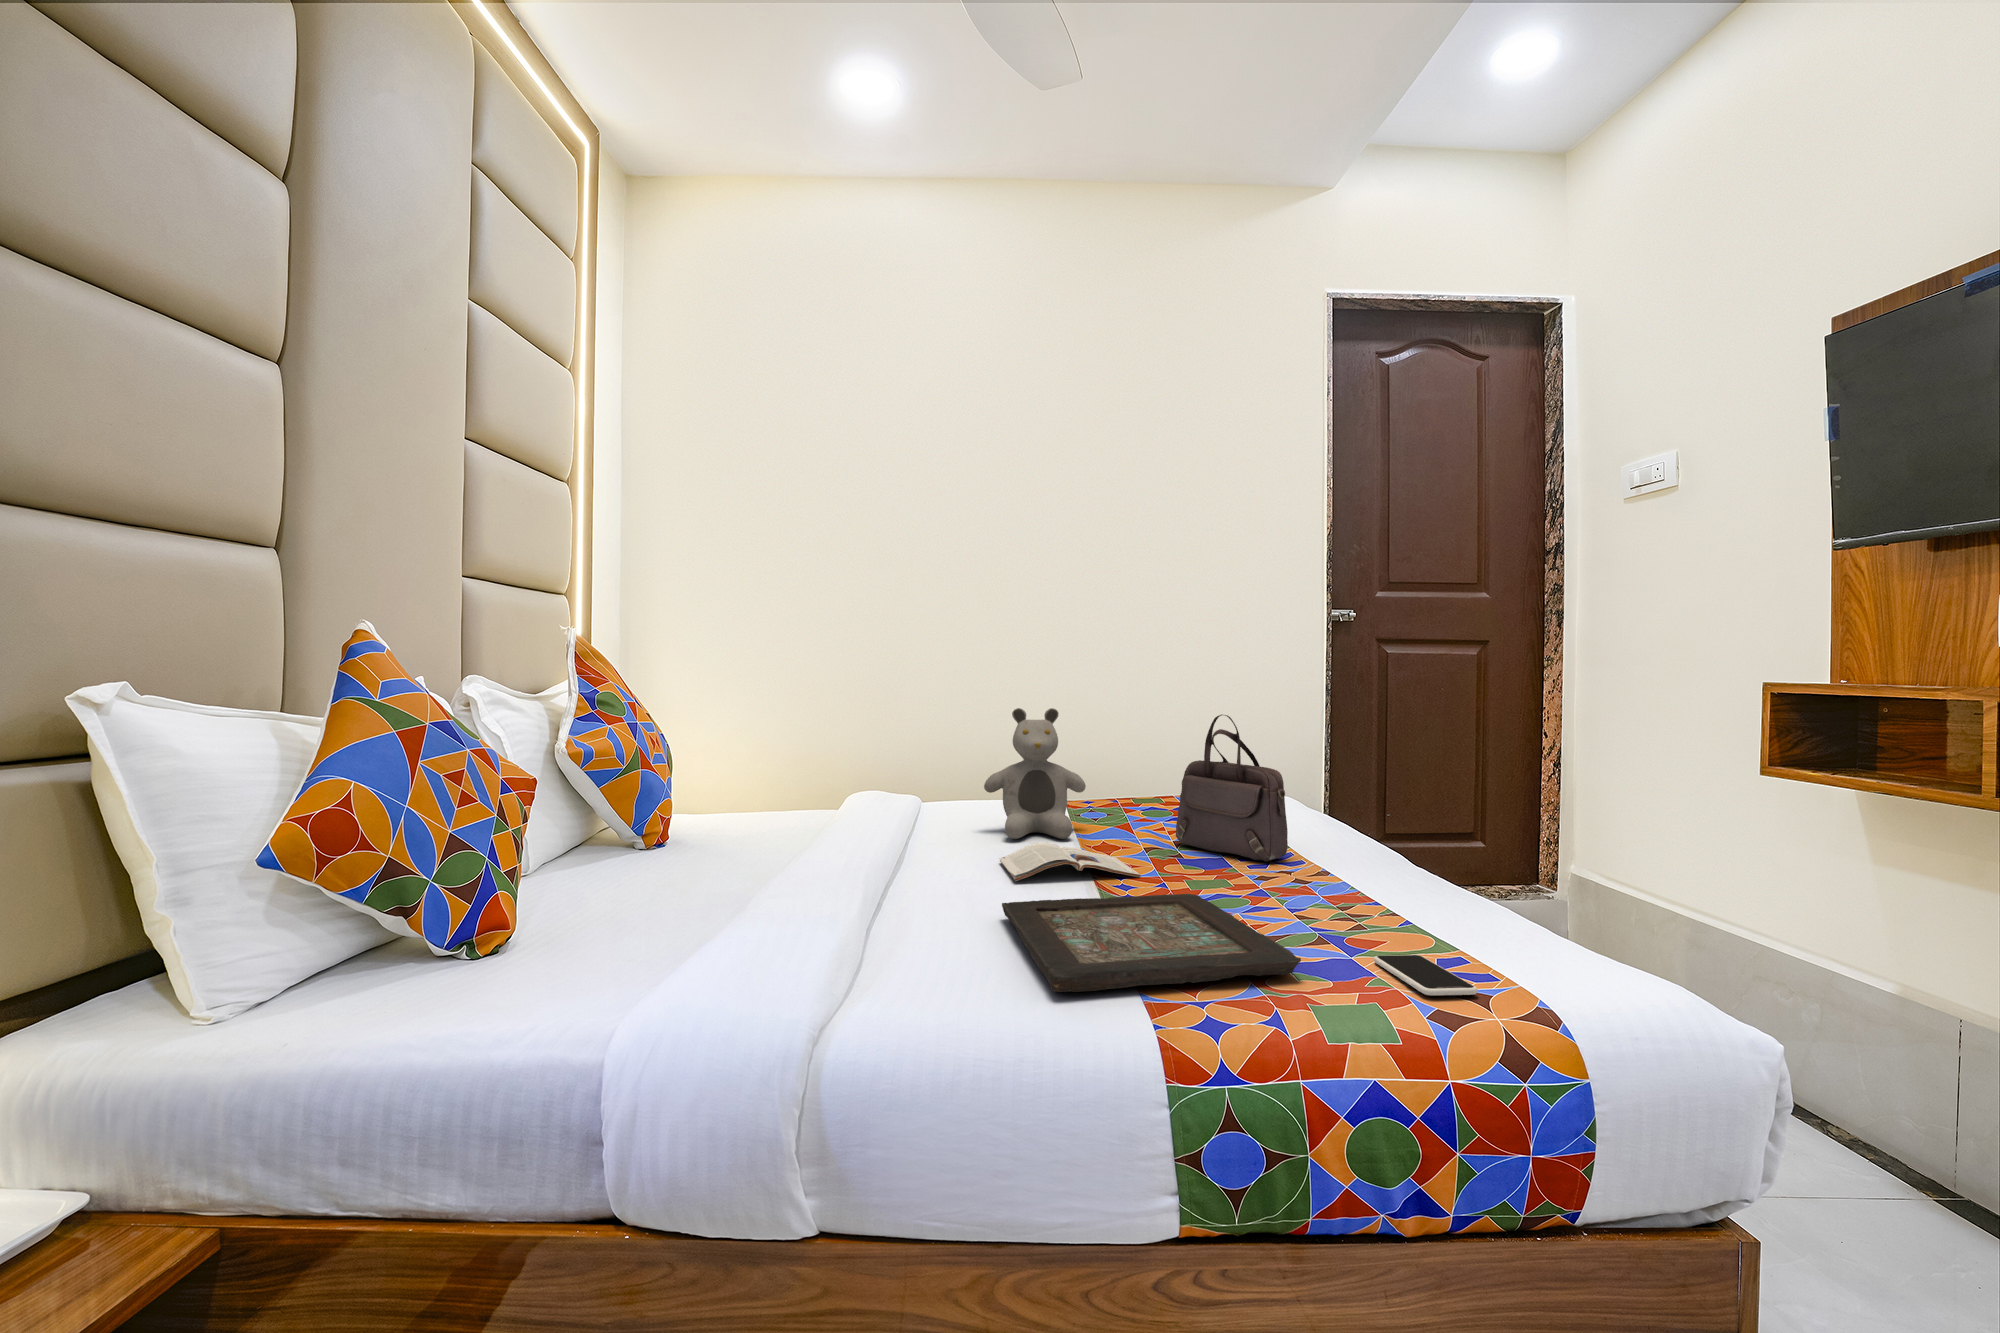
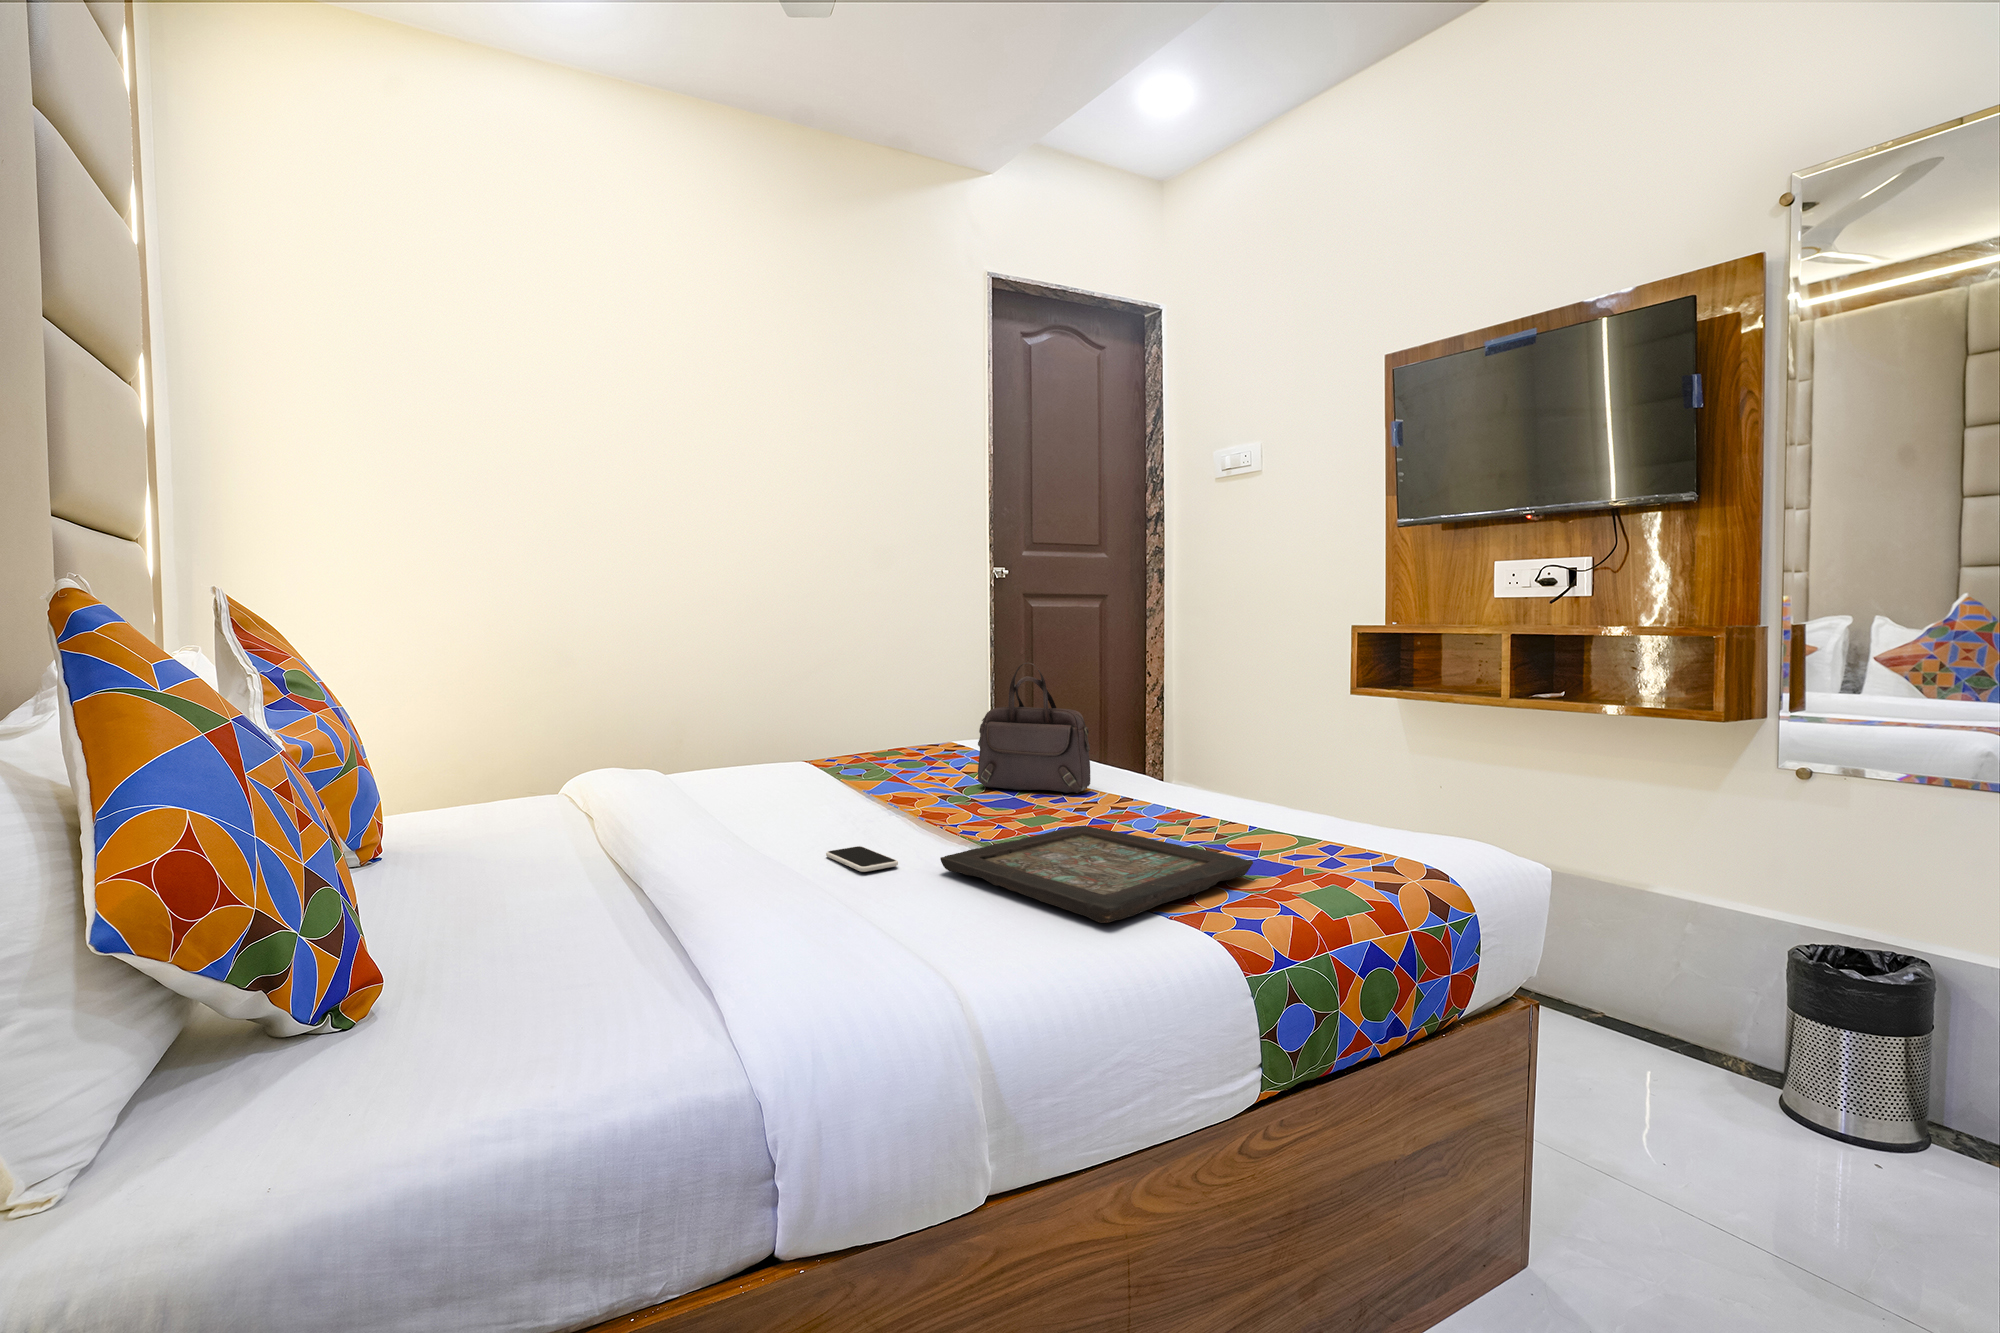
teddy bear: present [984,708,1086,839] -> none [774,665,879,801]
magazine: present [1000,843,1140,881] -> none [846,799,998,839]
smartphone: present [1374,955,1477,996] -> present [826,846,898,872]

